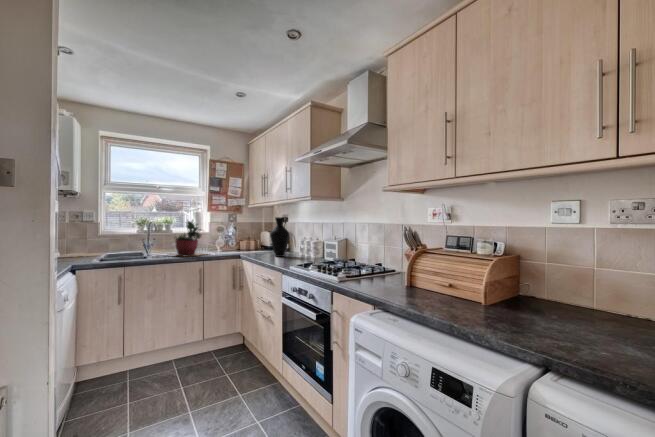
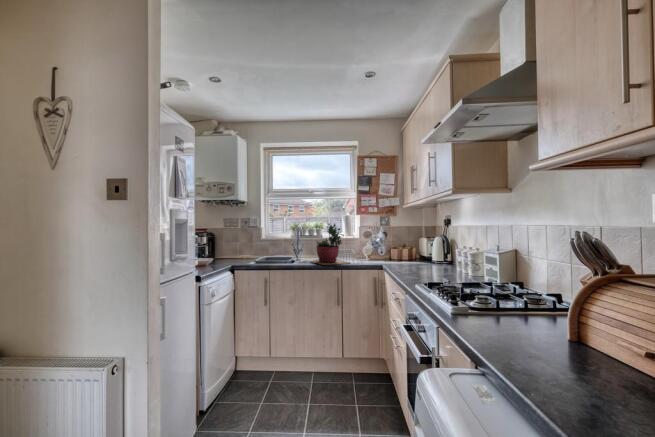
vase: present [270,217,289,257] -> none [413,221,440,274]

